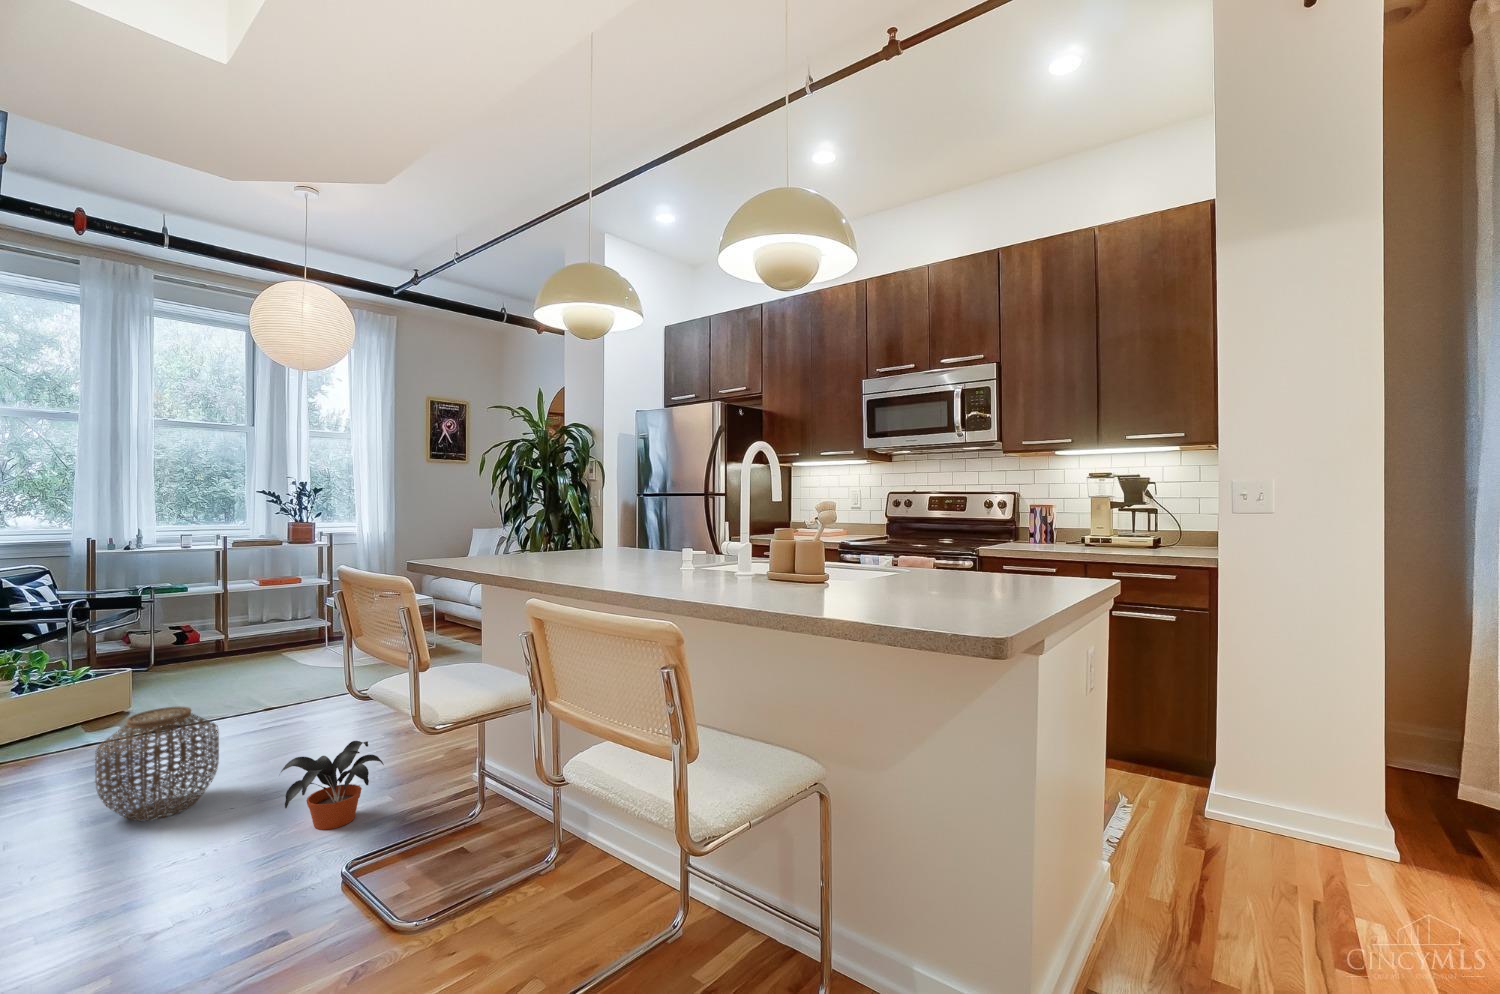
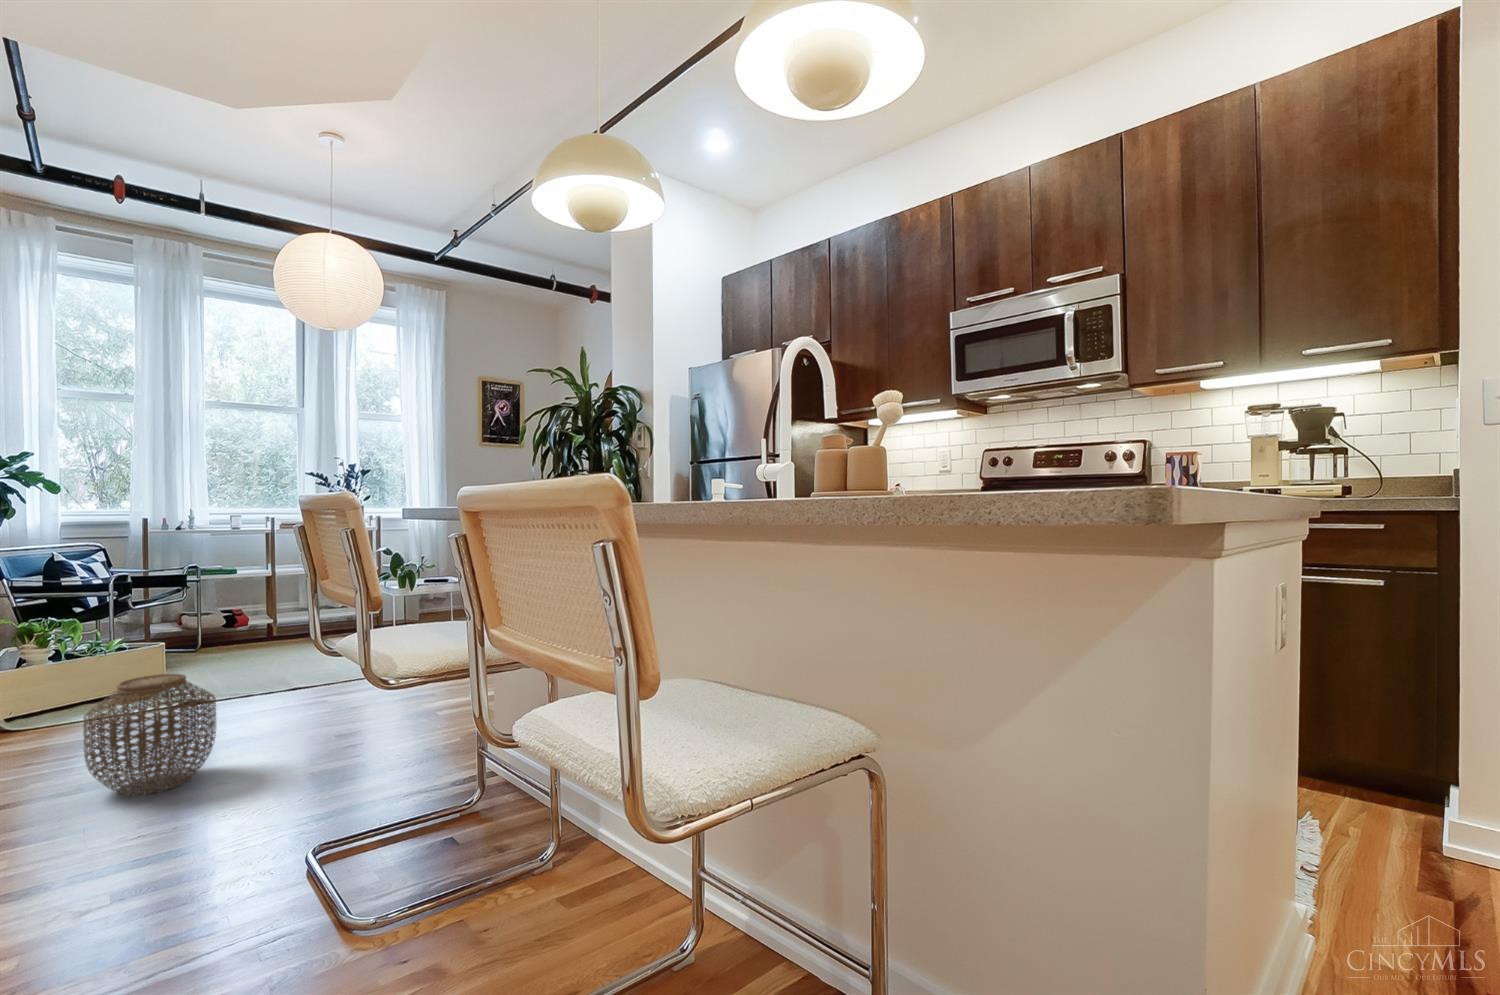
potted plant: present [281,741,384,830] -> none [264,716,381,813]

